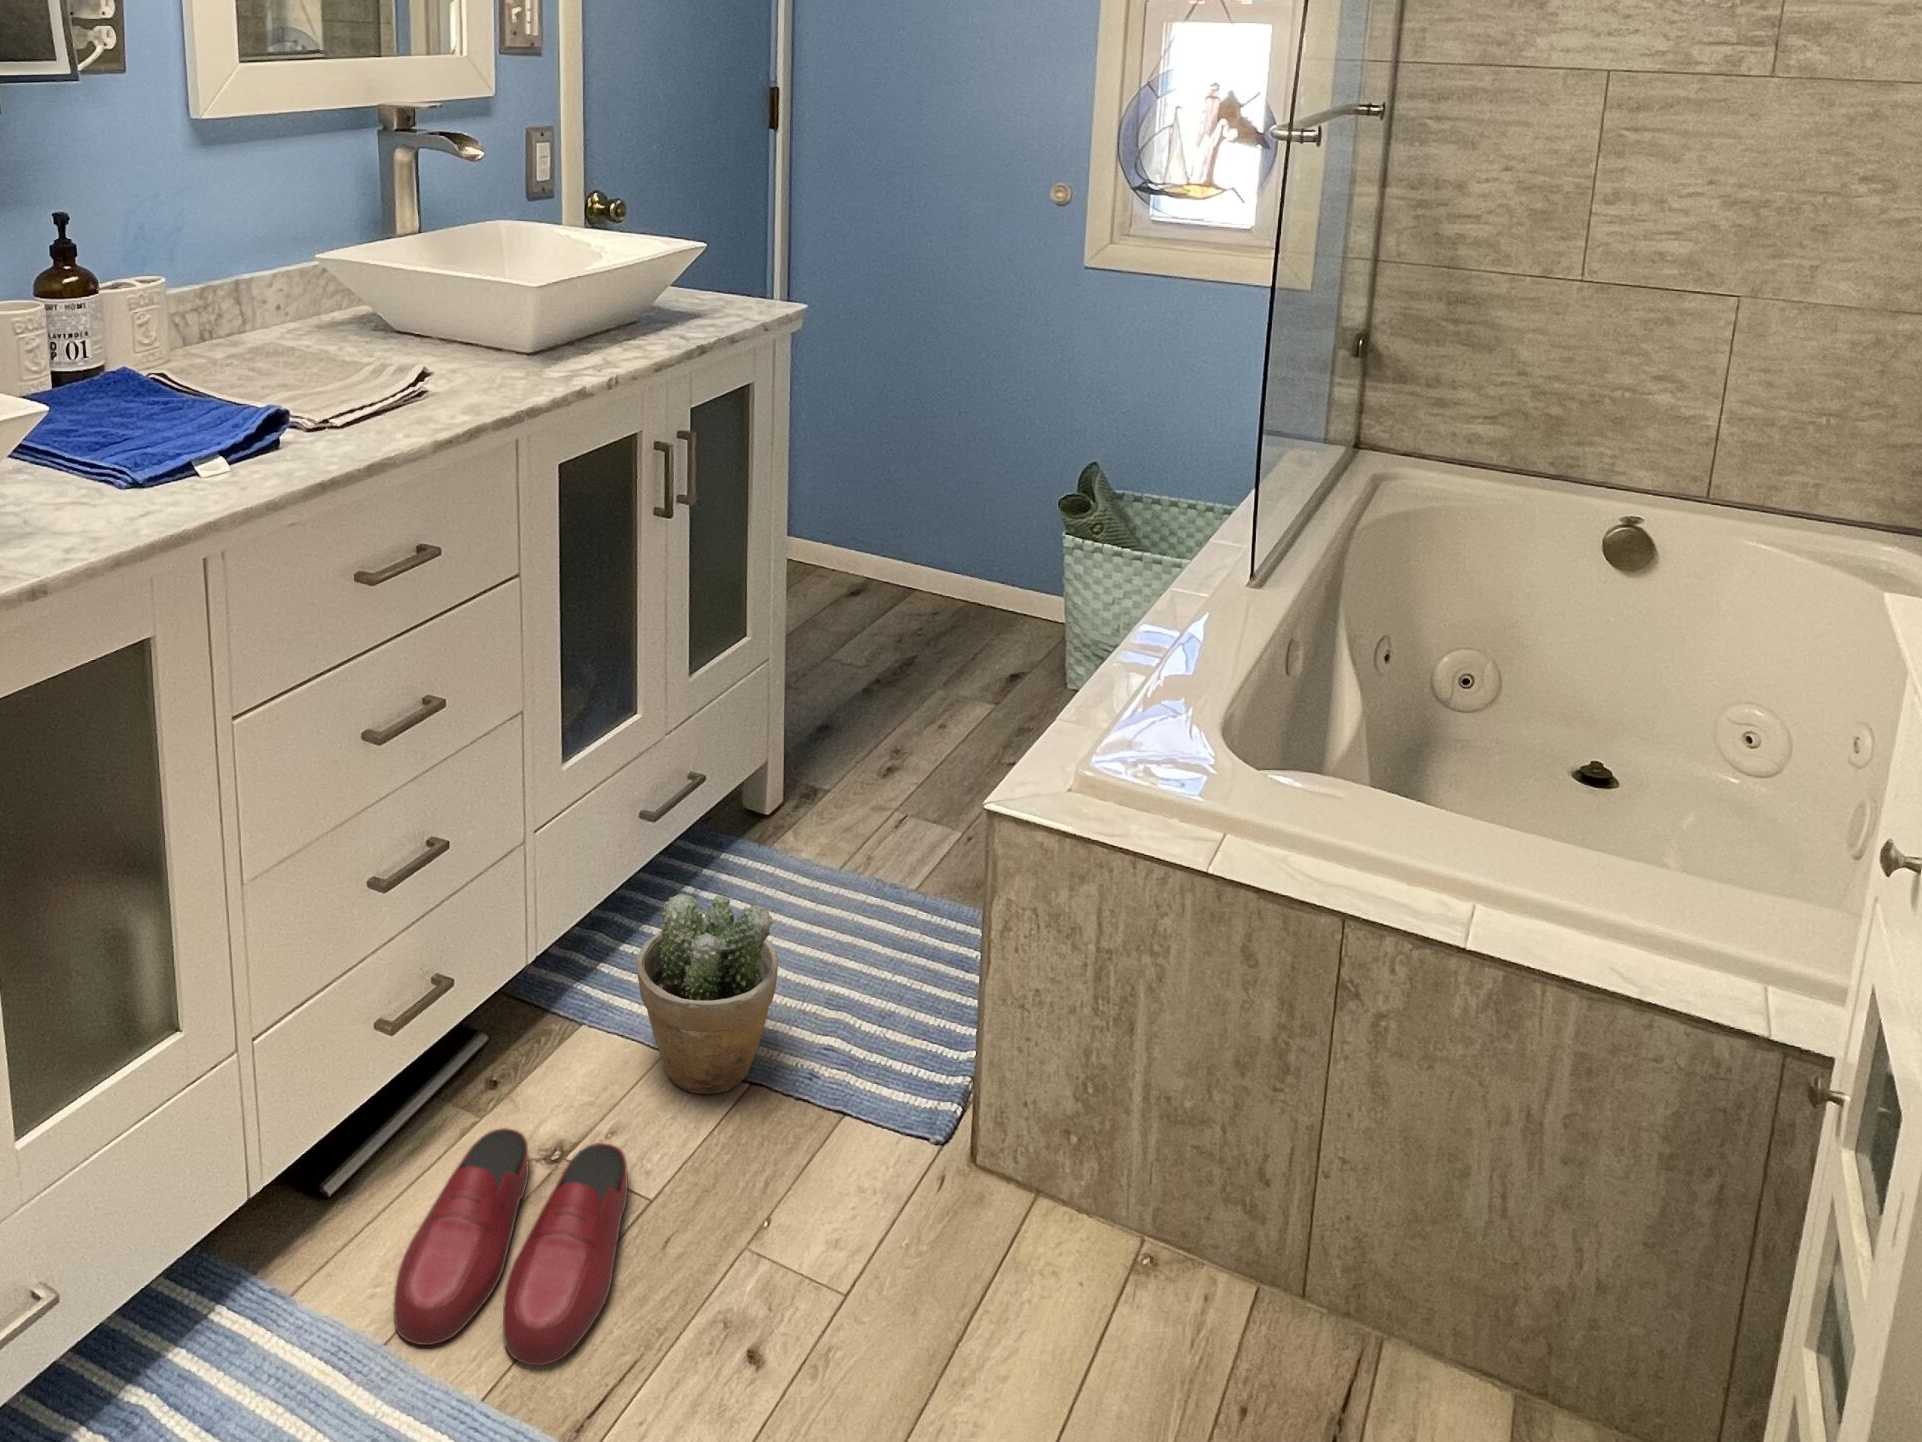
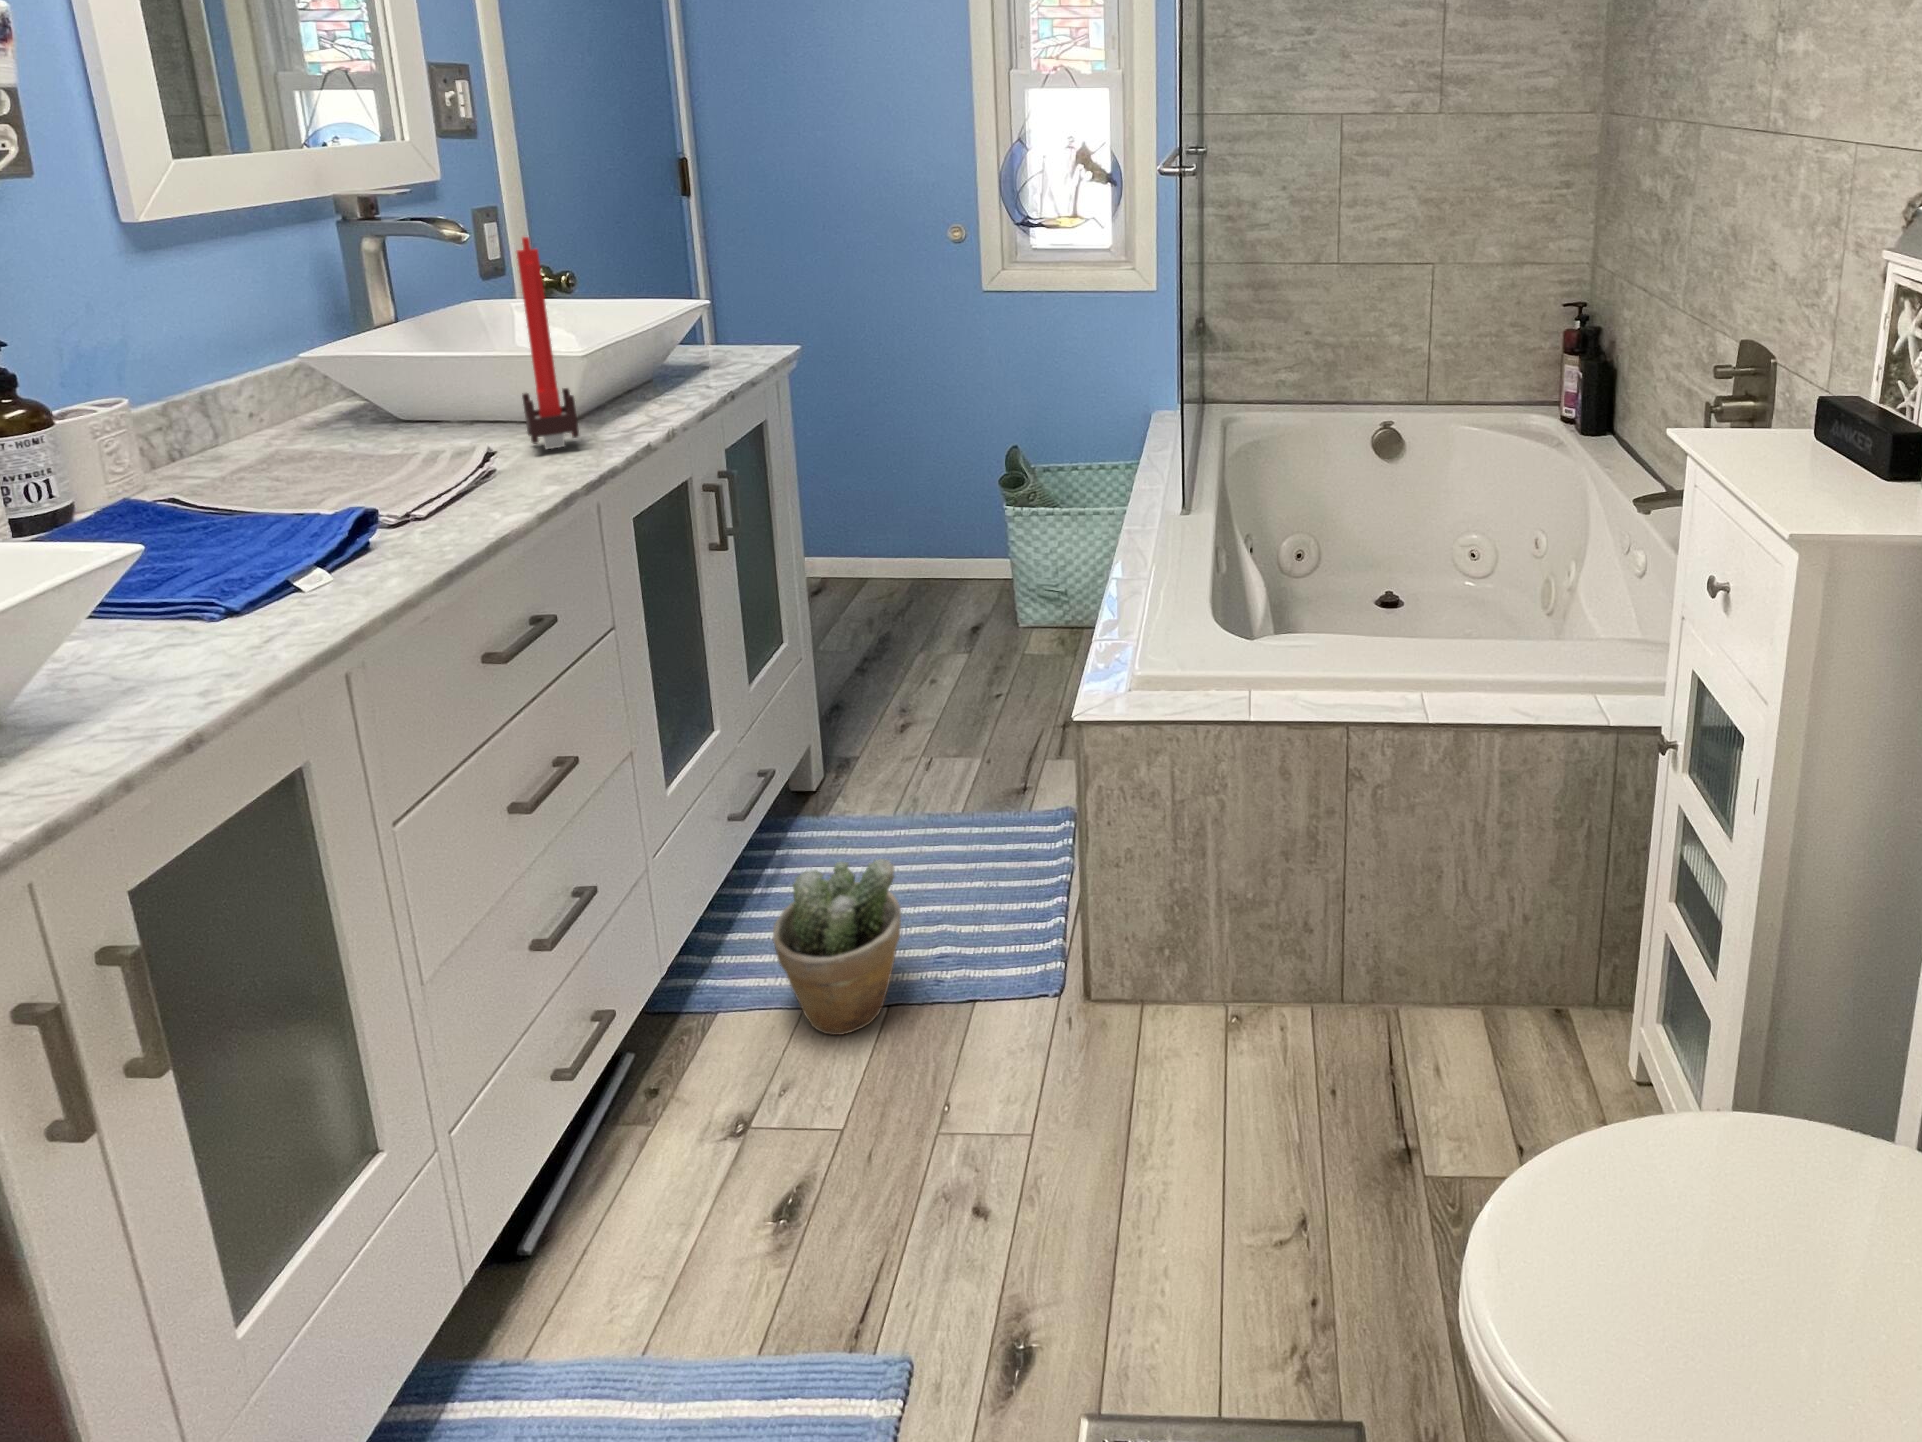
candle: none [470,159,519,379] -> present [517,237,579,449]
slippers: present [394,1128,628,1365] -> none [633,1101,838,1342]

